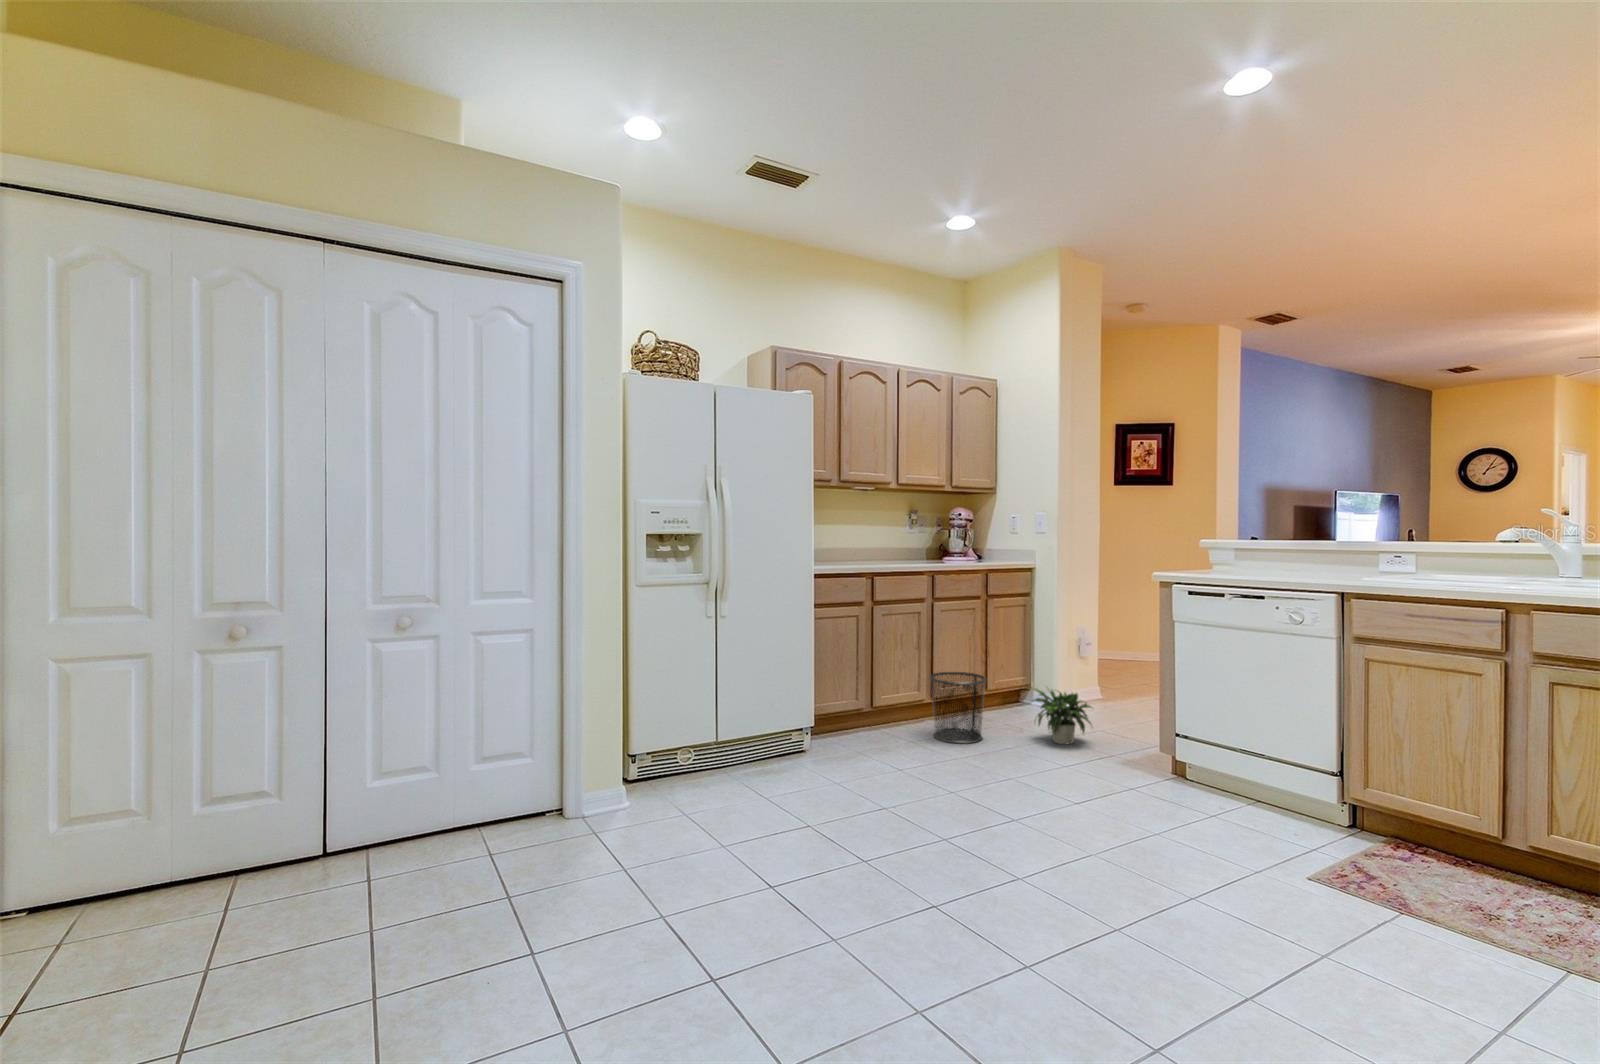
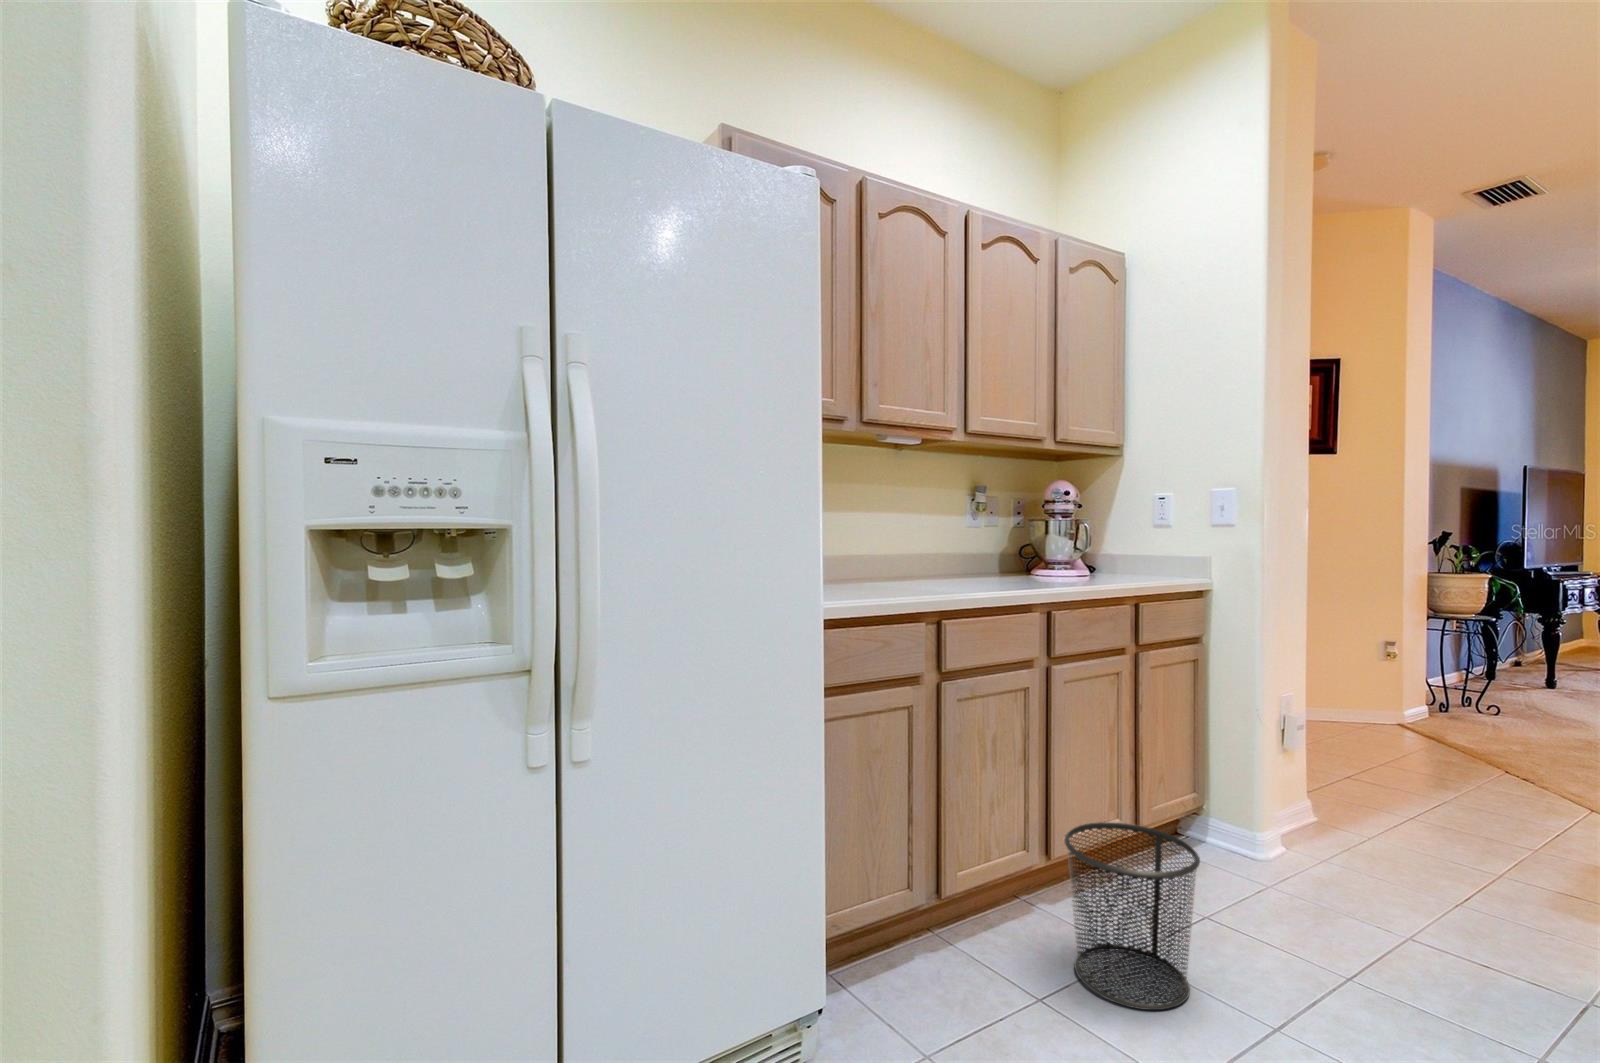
potted plant: present [1032,688,1091,744] -> none [1249,859,1469,1010]

